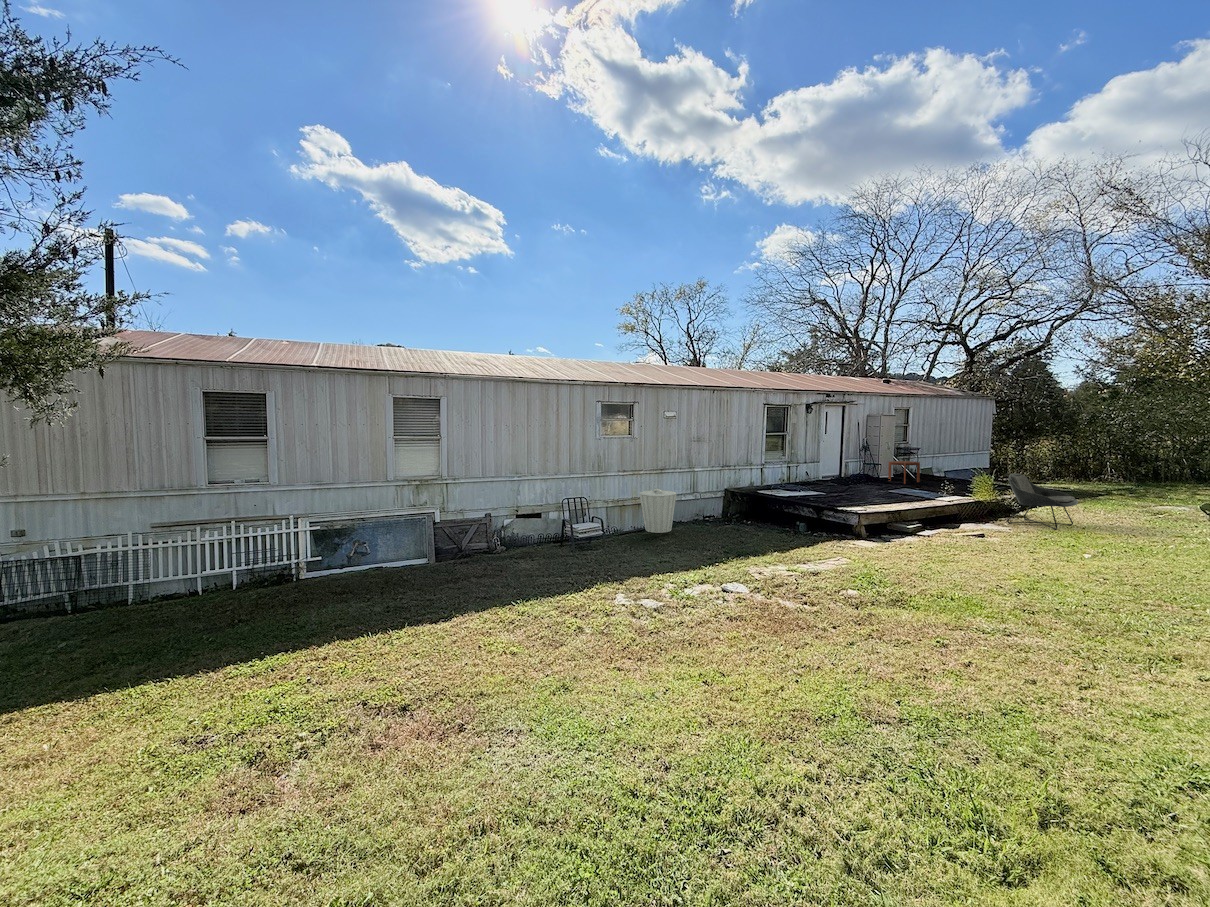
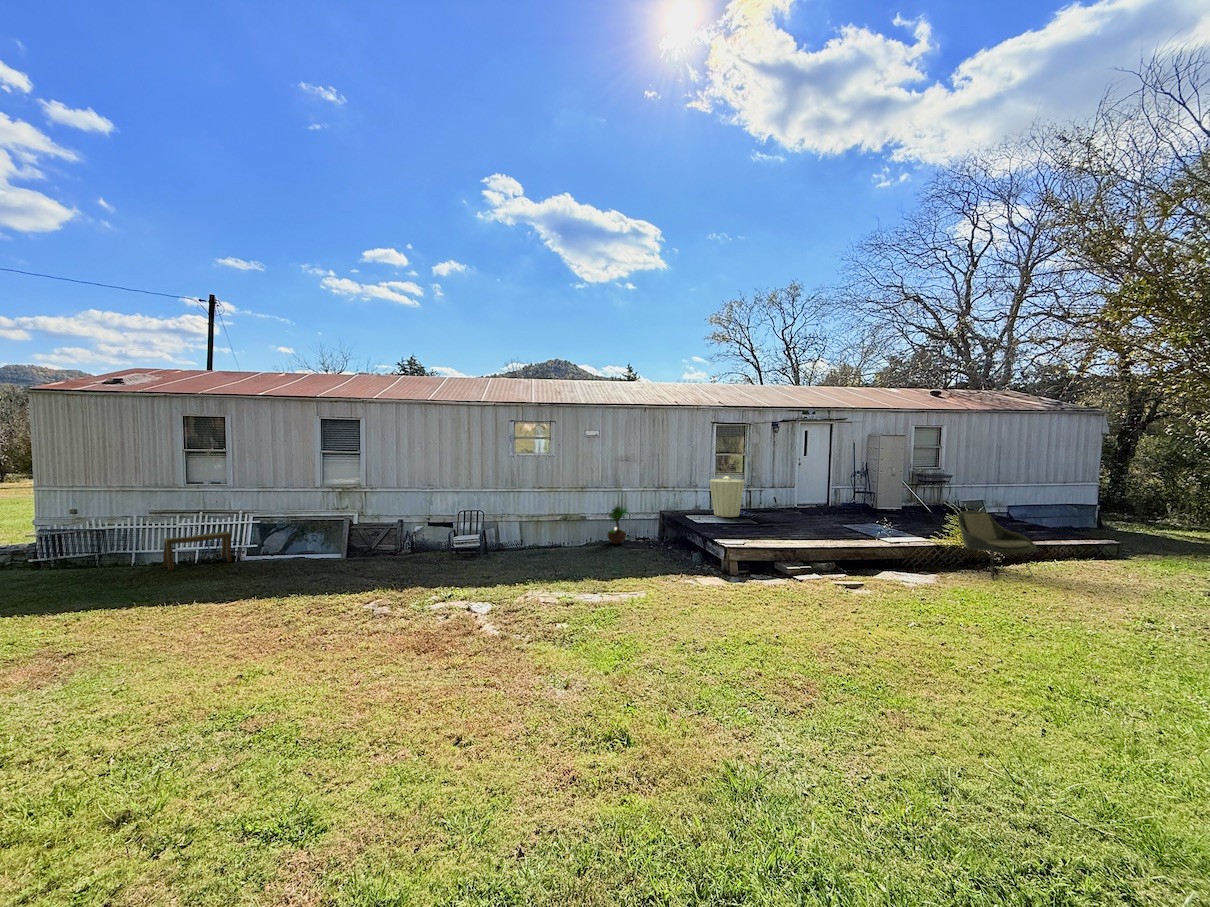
side table: present [888,461,920,484] -> none [889,490,927,518]
potted tree: none [686,482,710,522] -> present [608,506,627,544]
trash can: present [639,488,676,533] -> present [710,476,745,517]
bench: none [195,543,293,604] -> present [163,531,232,570]

